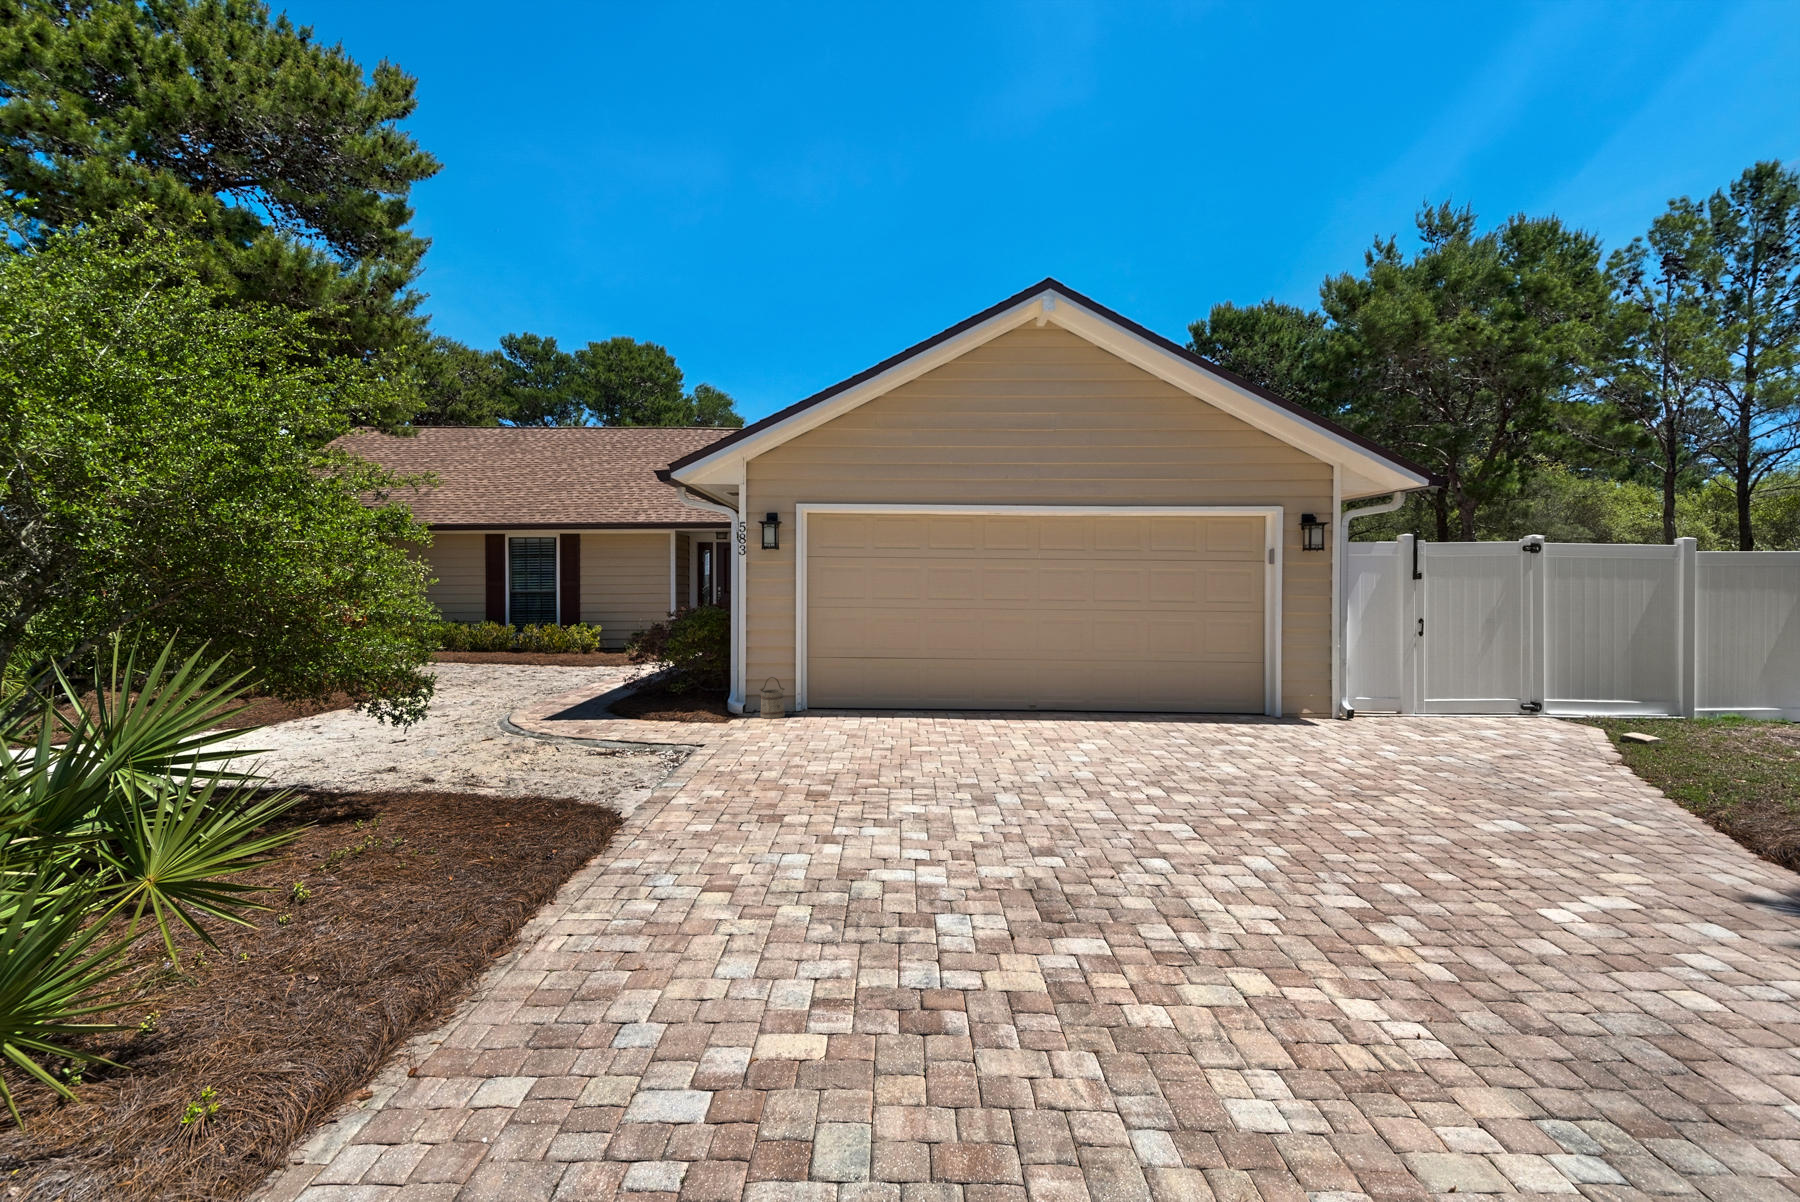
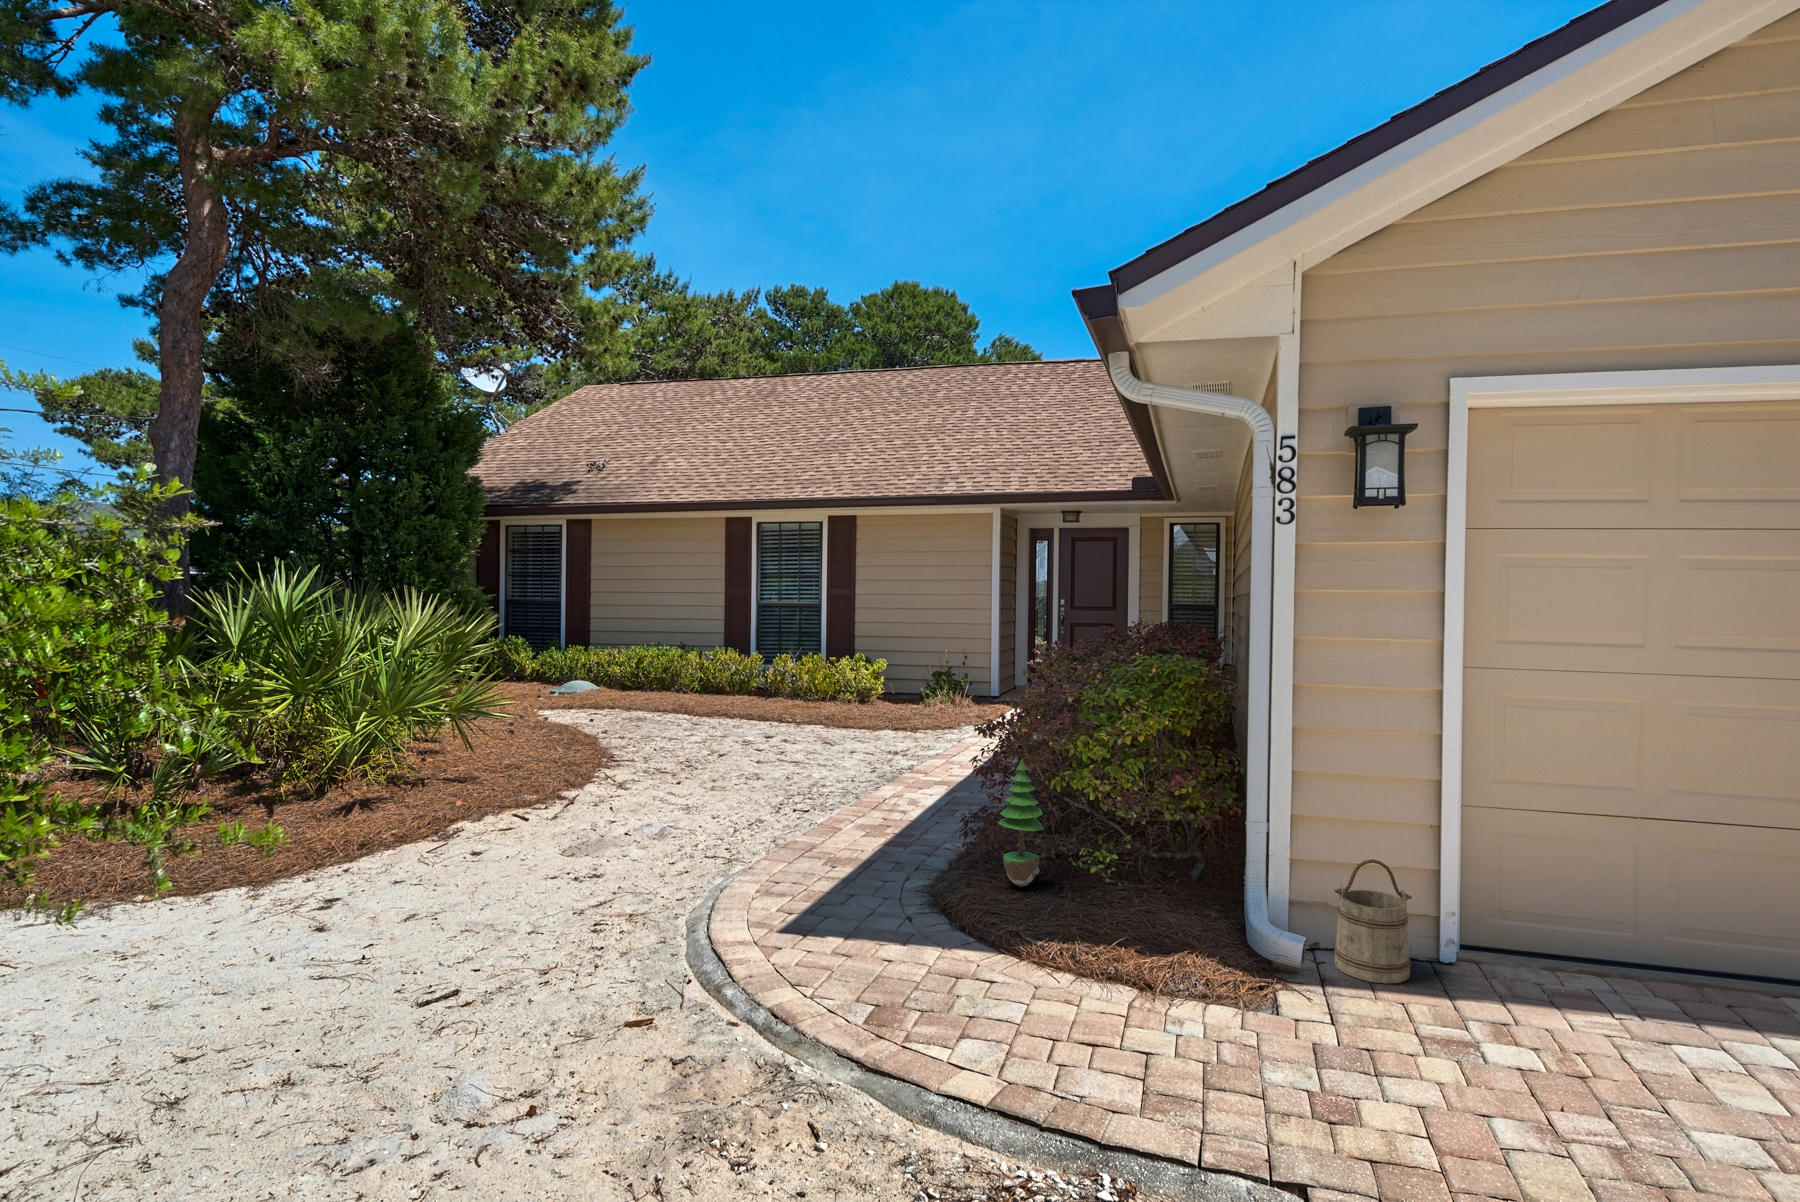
potted tree: none [639,654,660,710] -> present [998,759,1044,887]

